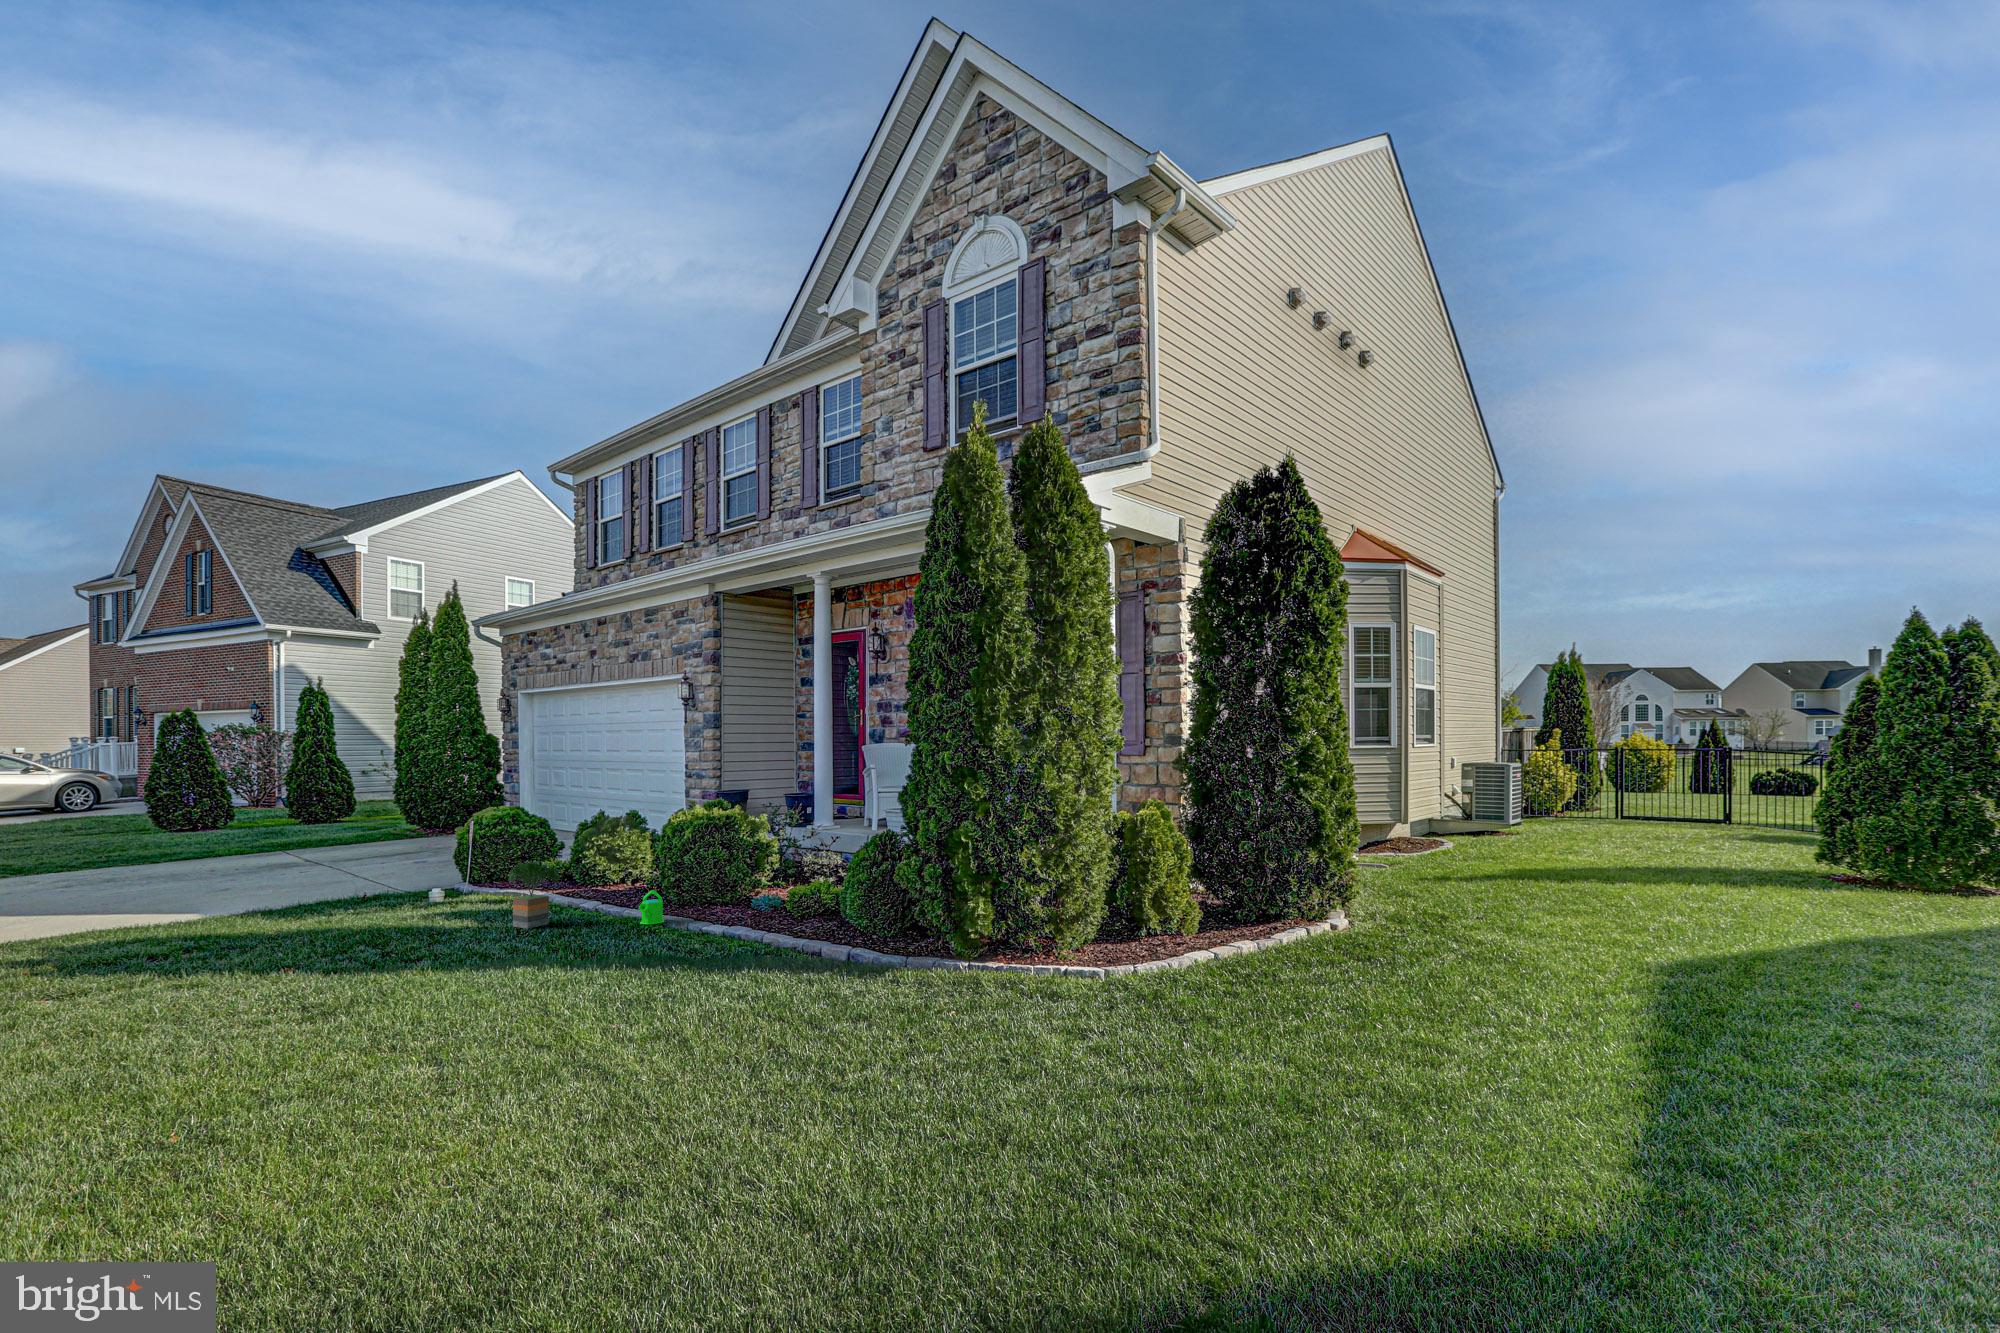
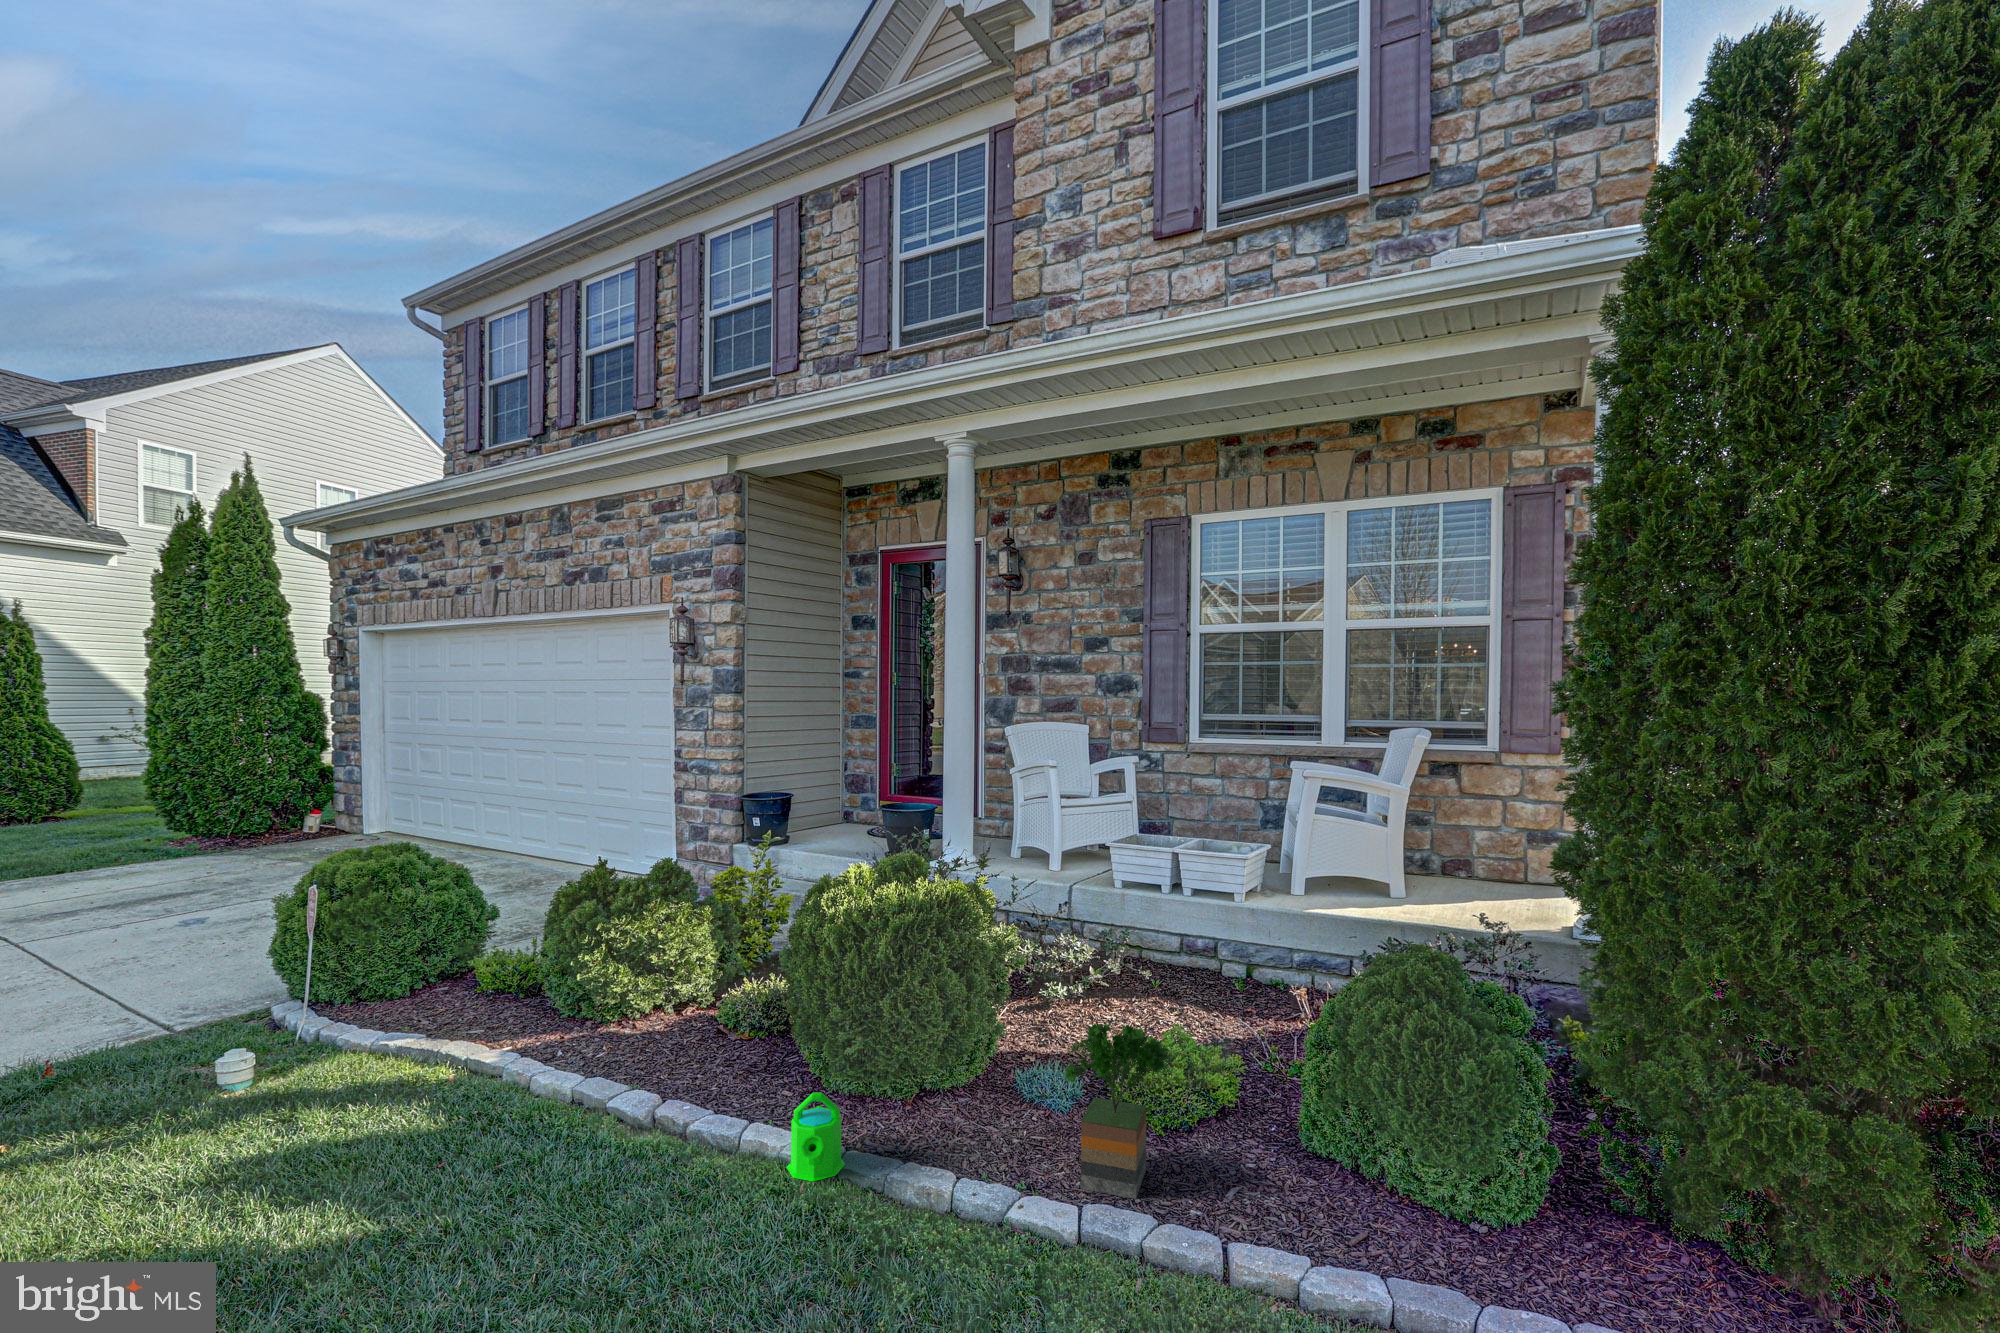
potted tree: present [509,862,559,929] -> present [1064,1022,1171,1199]

